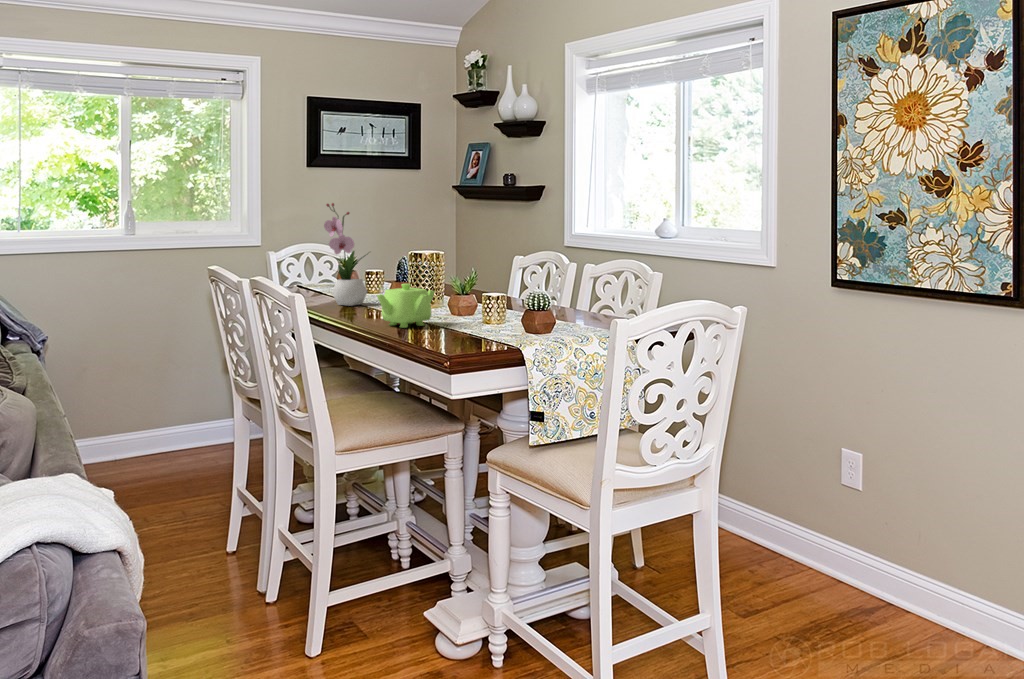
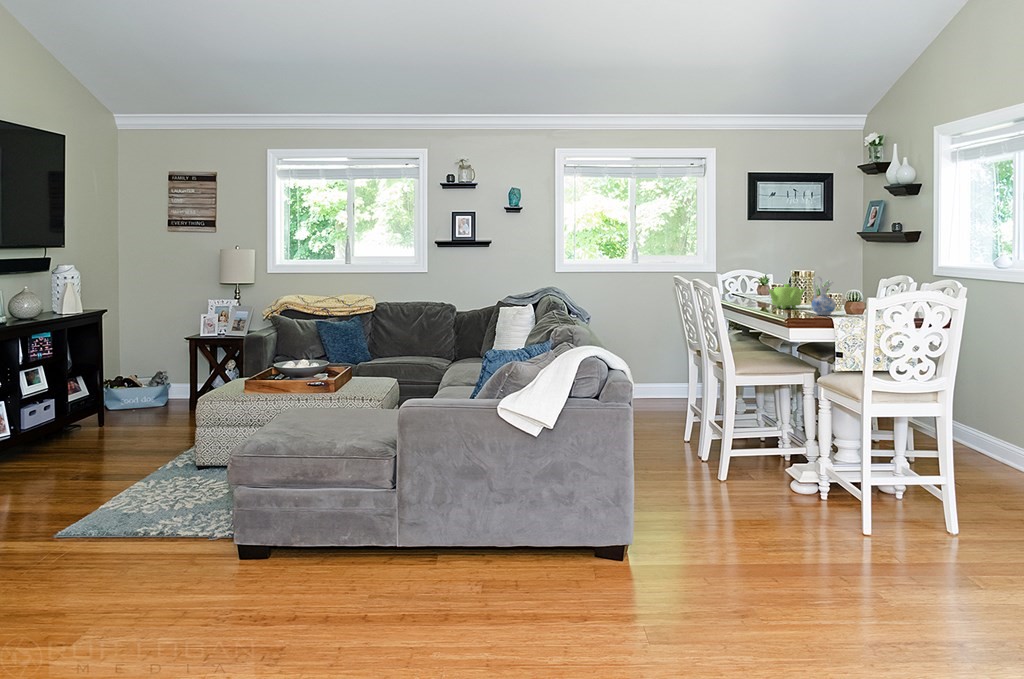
flower arrangement: present [324,203,367,306] -> none [745,239,774,301]
ceramic pitcher: none [463,276,504,346] -> present [811,276,836,315]

